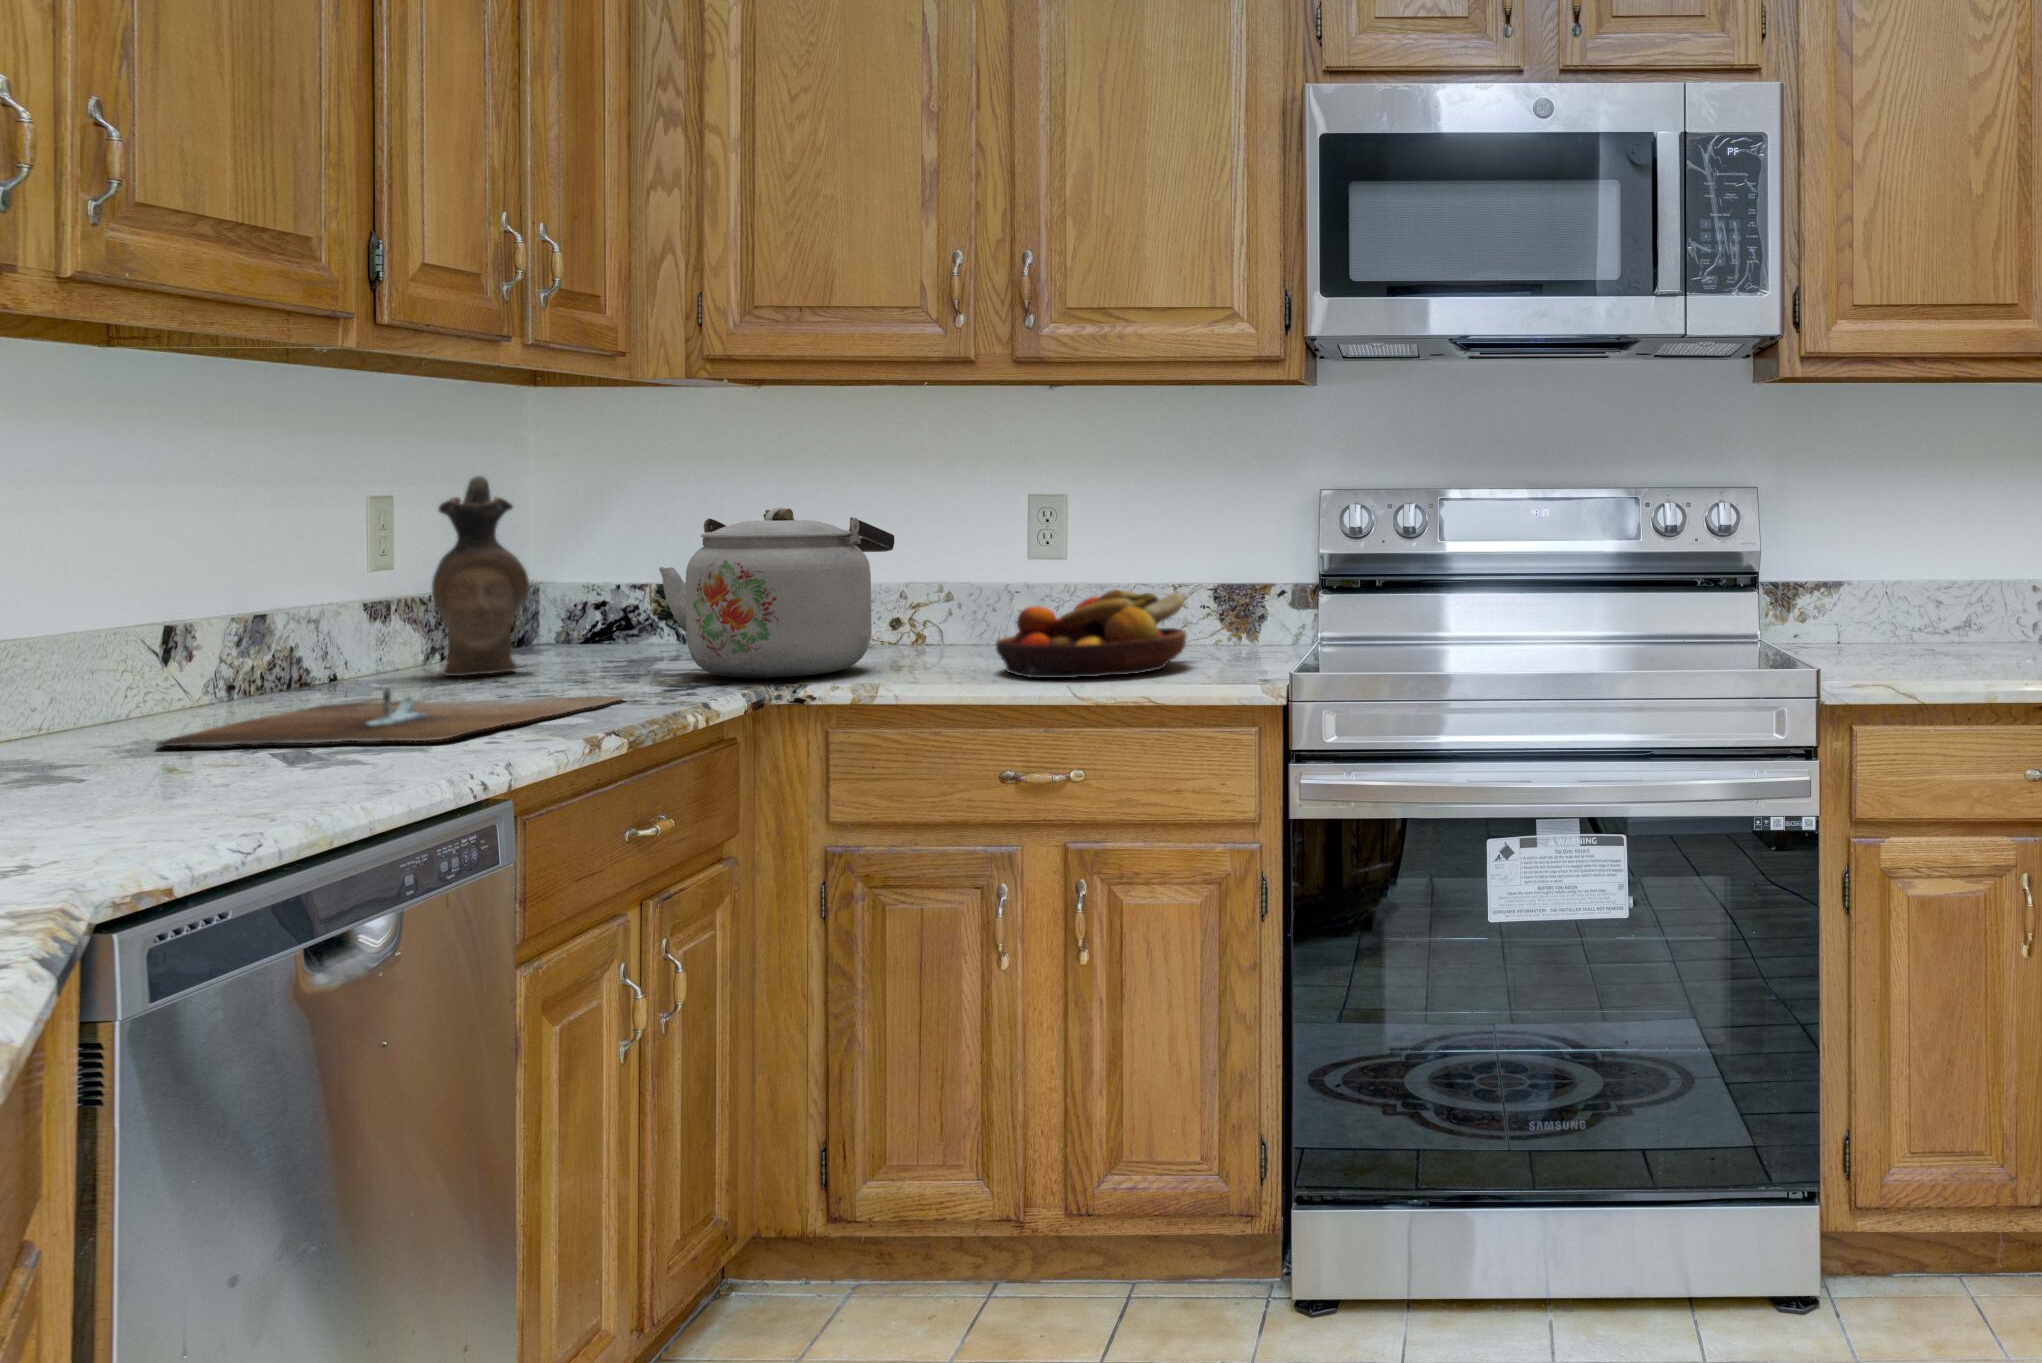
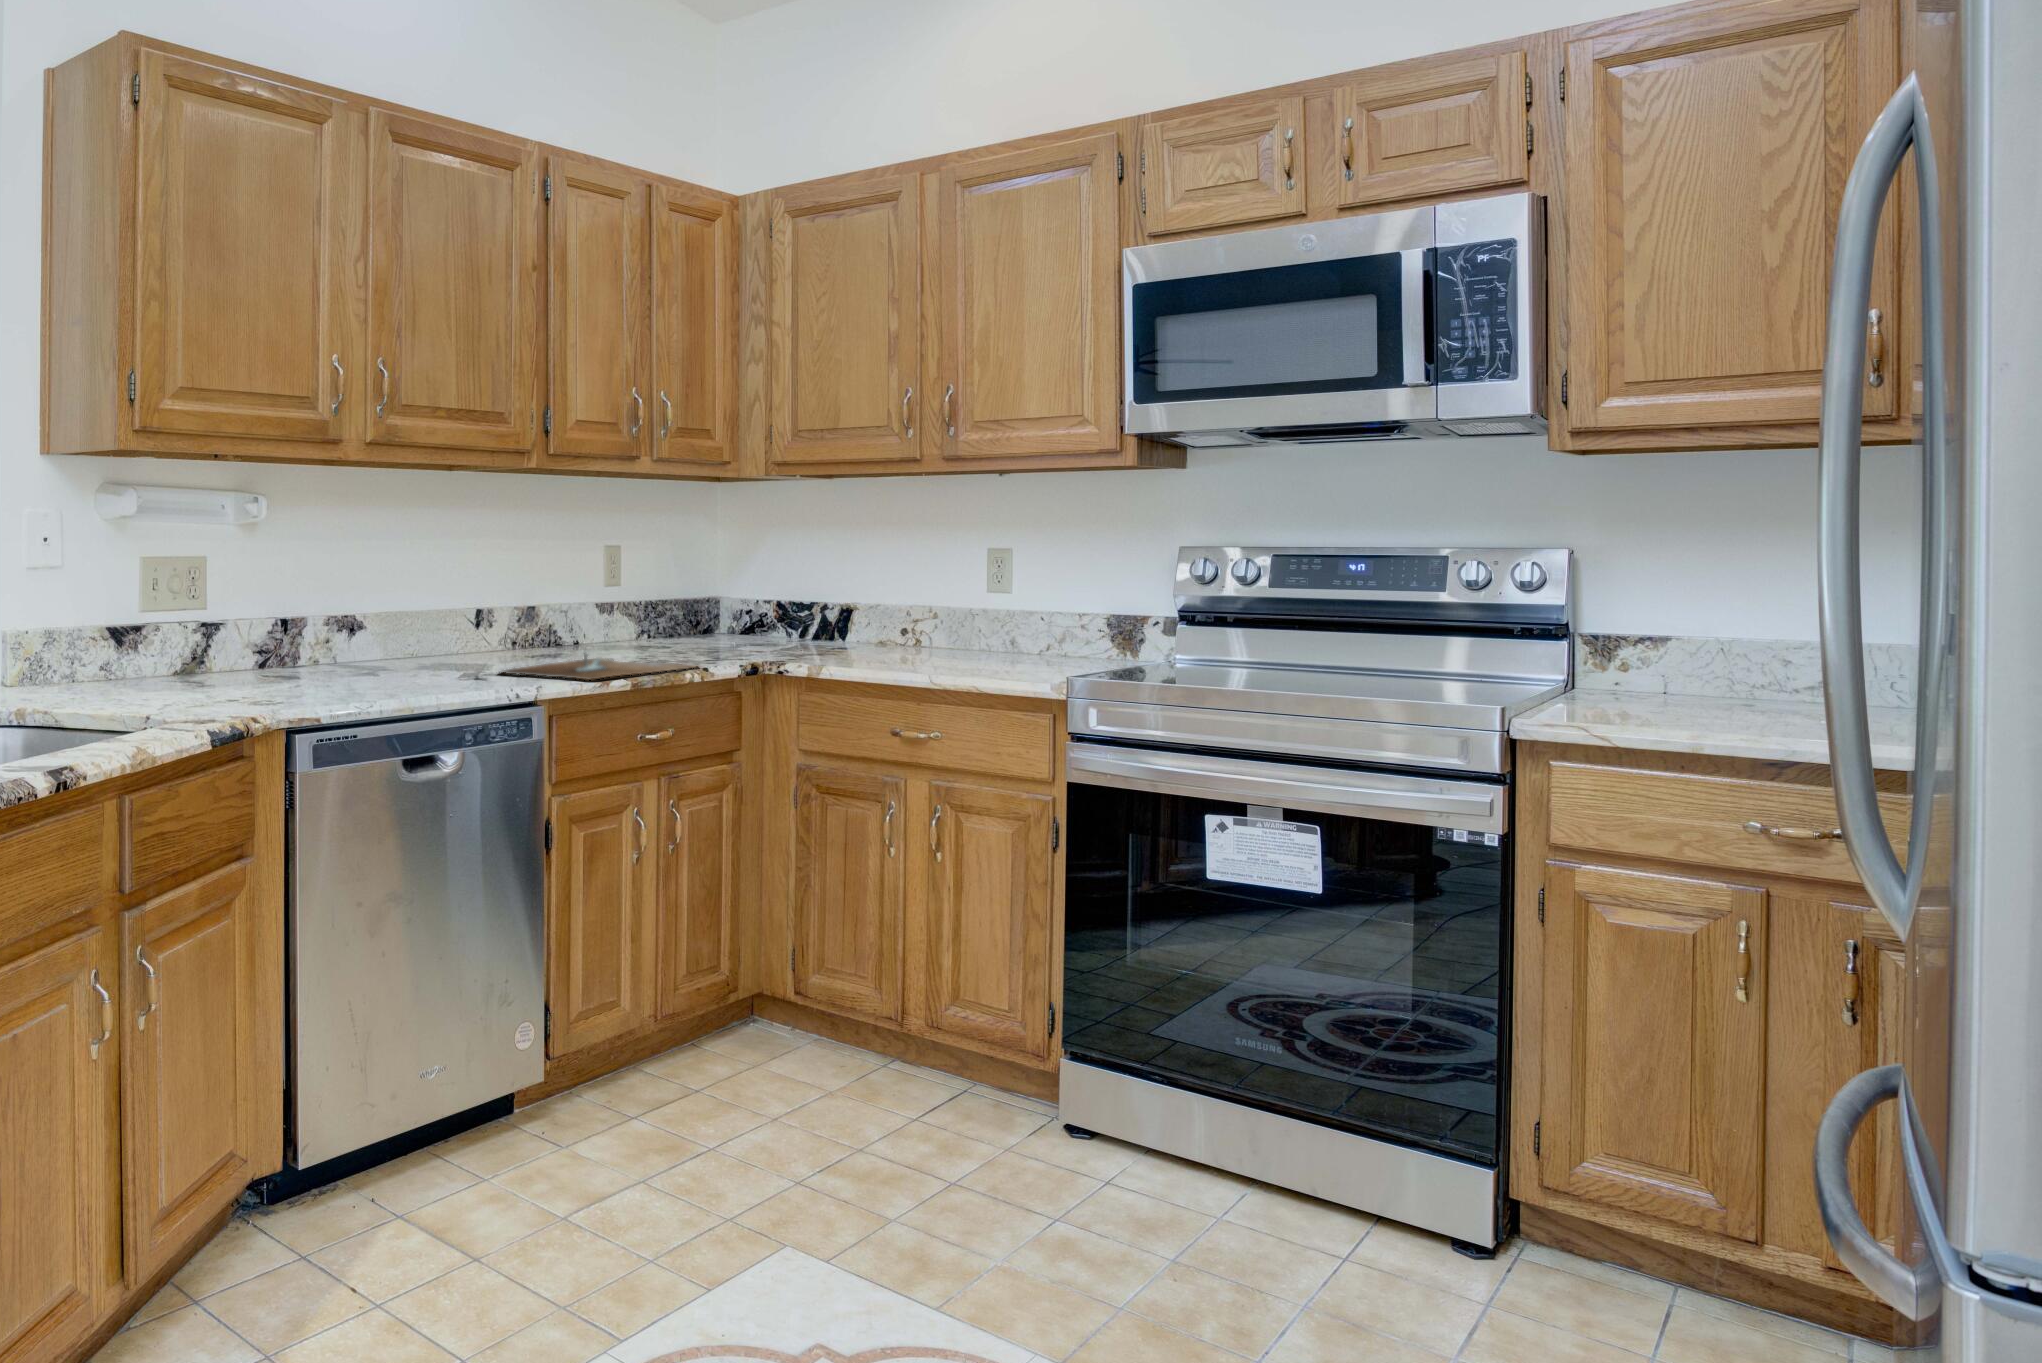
ceramic pitcher: present [432,476,529,676] -> none [640,538,685,649]
kettle: present [659,507,894,678] -> none [741,558,870,660]
fruit bowl: present [996,589,1186,678] -> none [910,616,1050,674]

